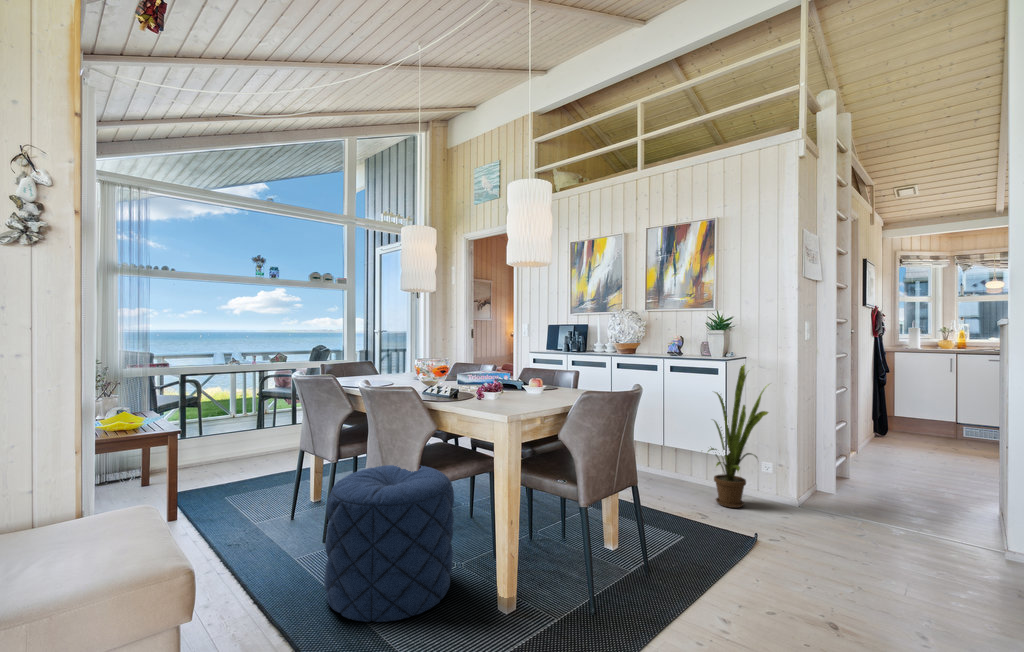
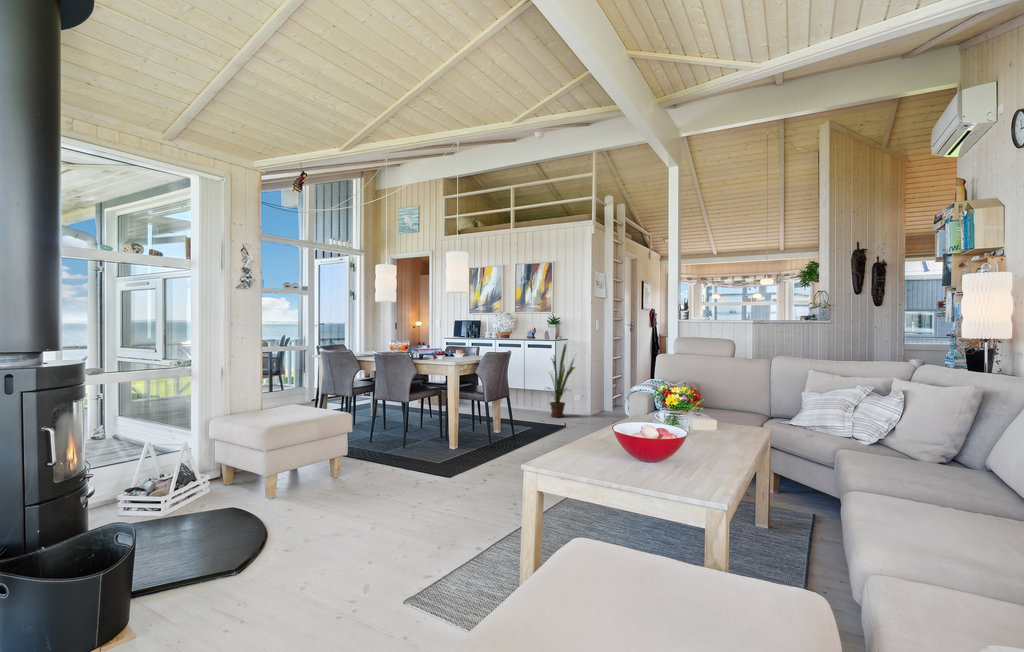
pouf: present [324,465,454,622] -> none [374,393,432,454]

